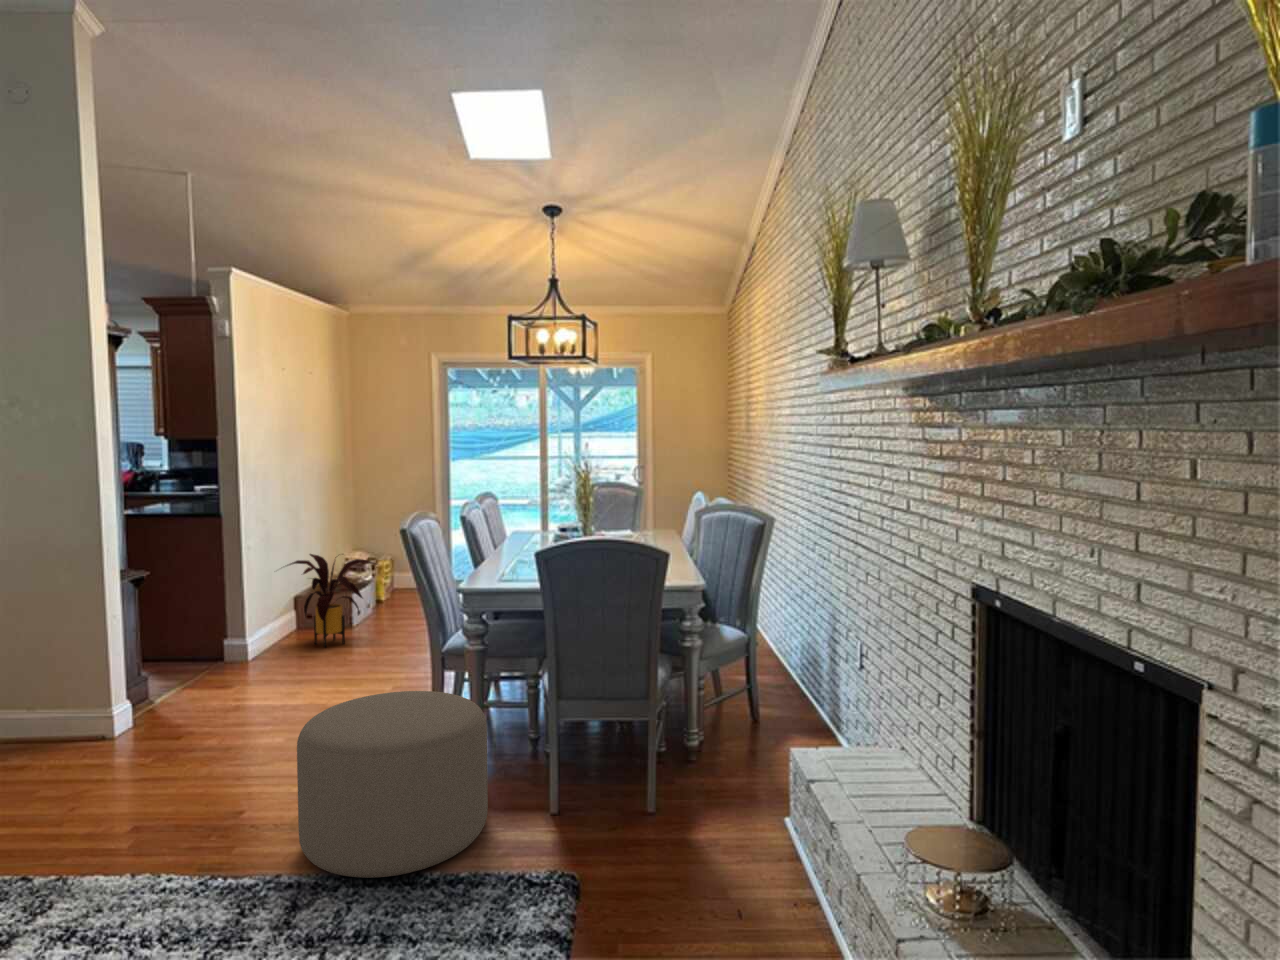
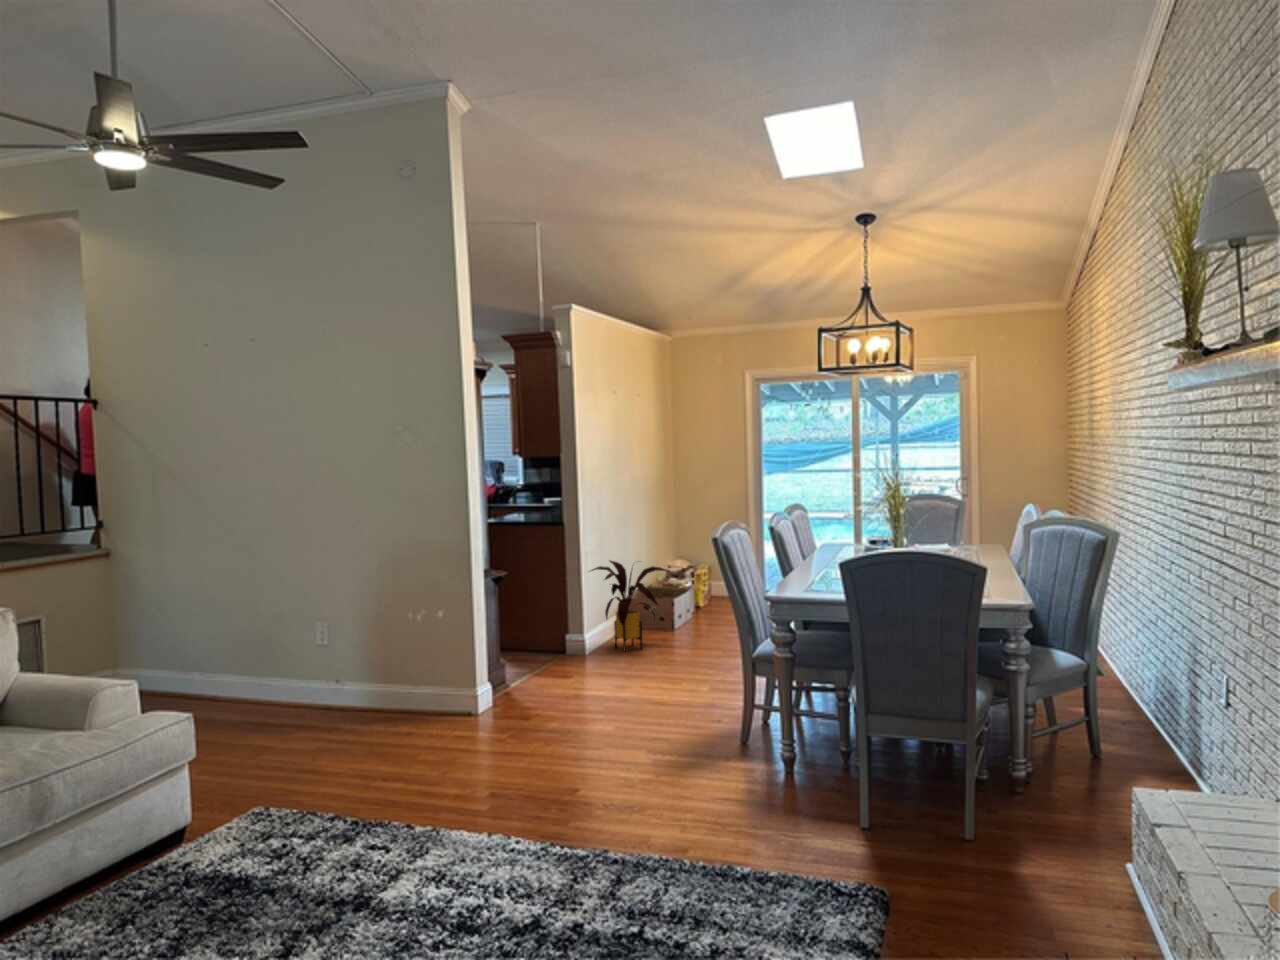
ottoman: present [297,691,488,878] -> none [616,696,790,868]

